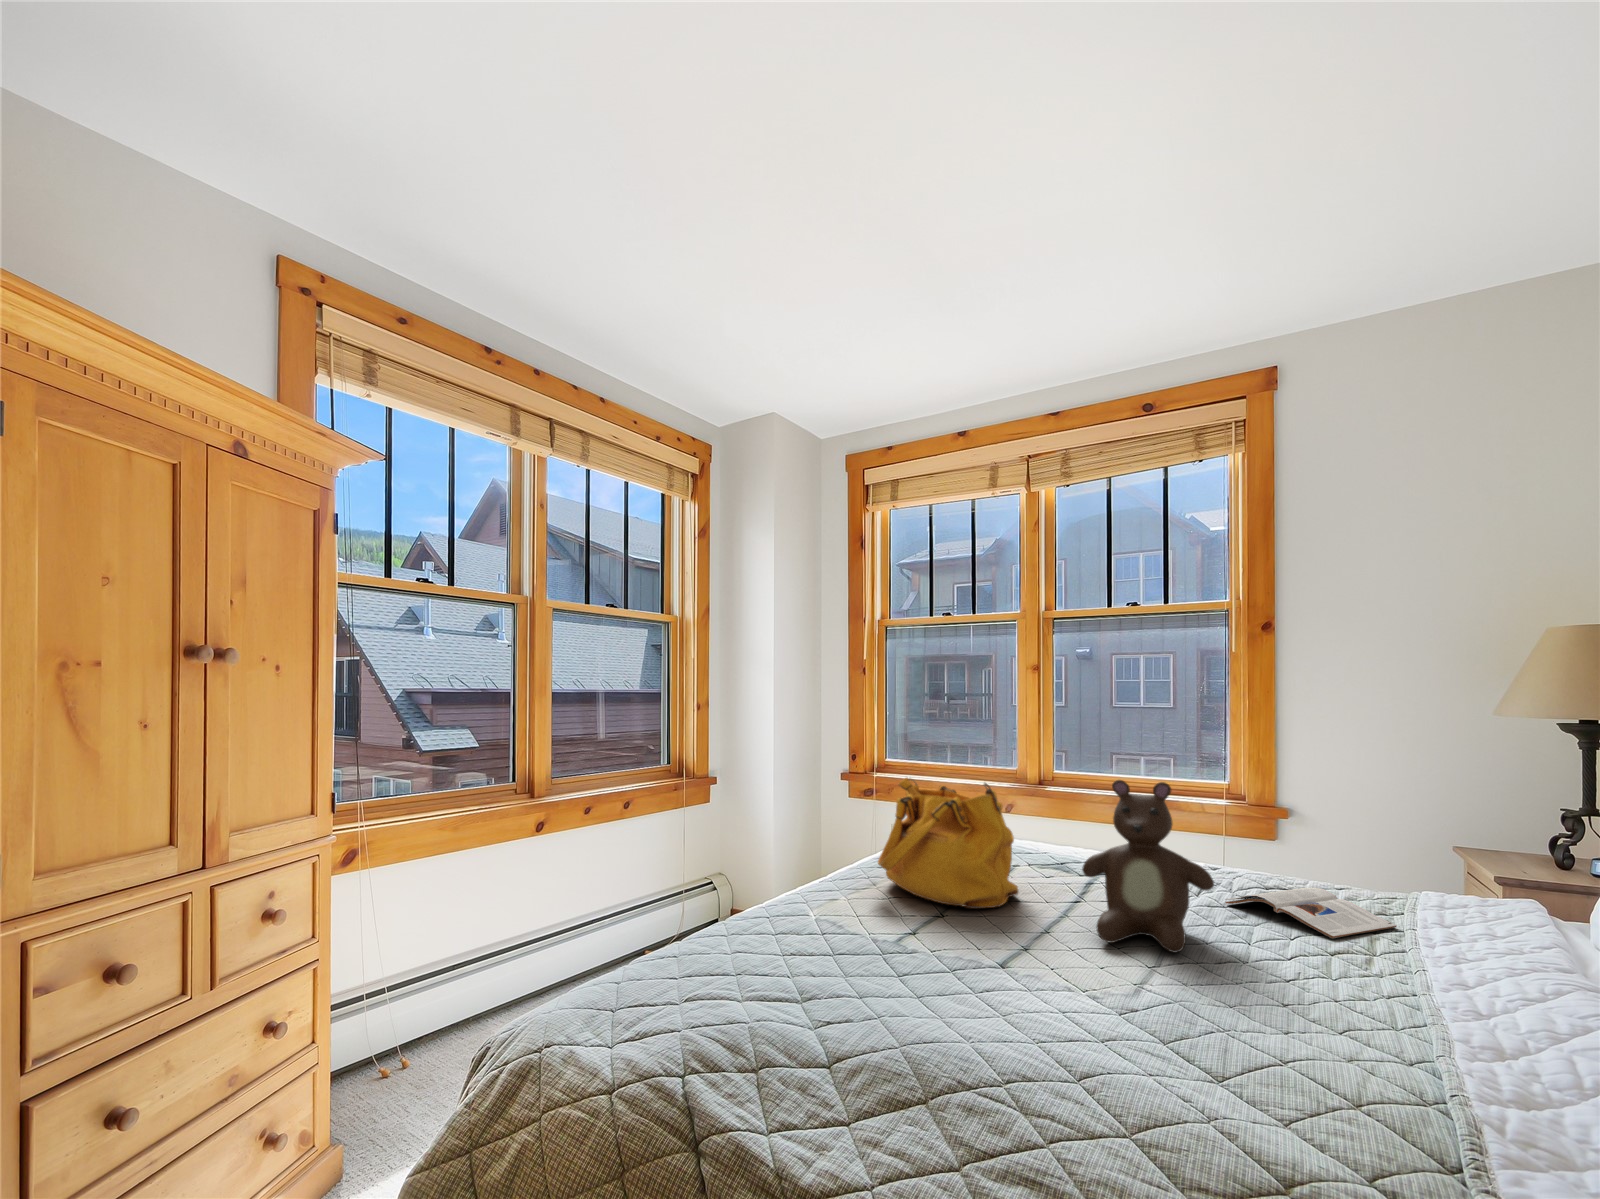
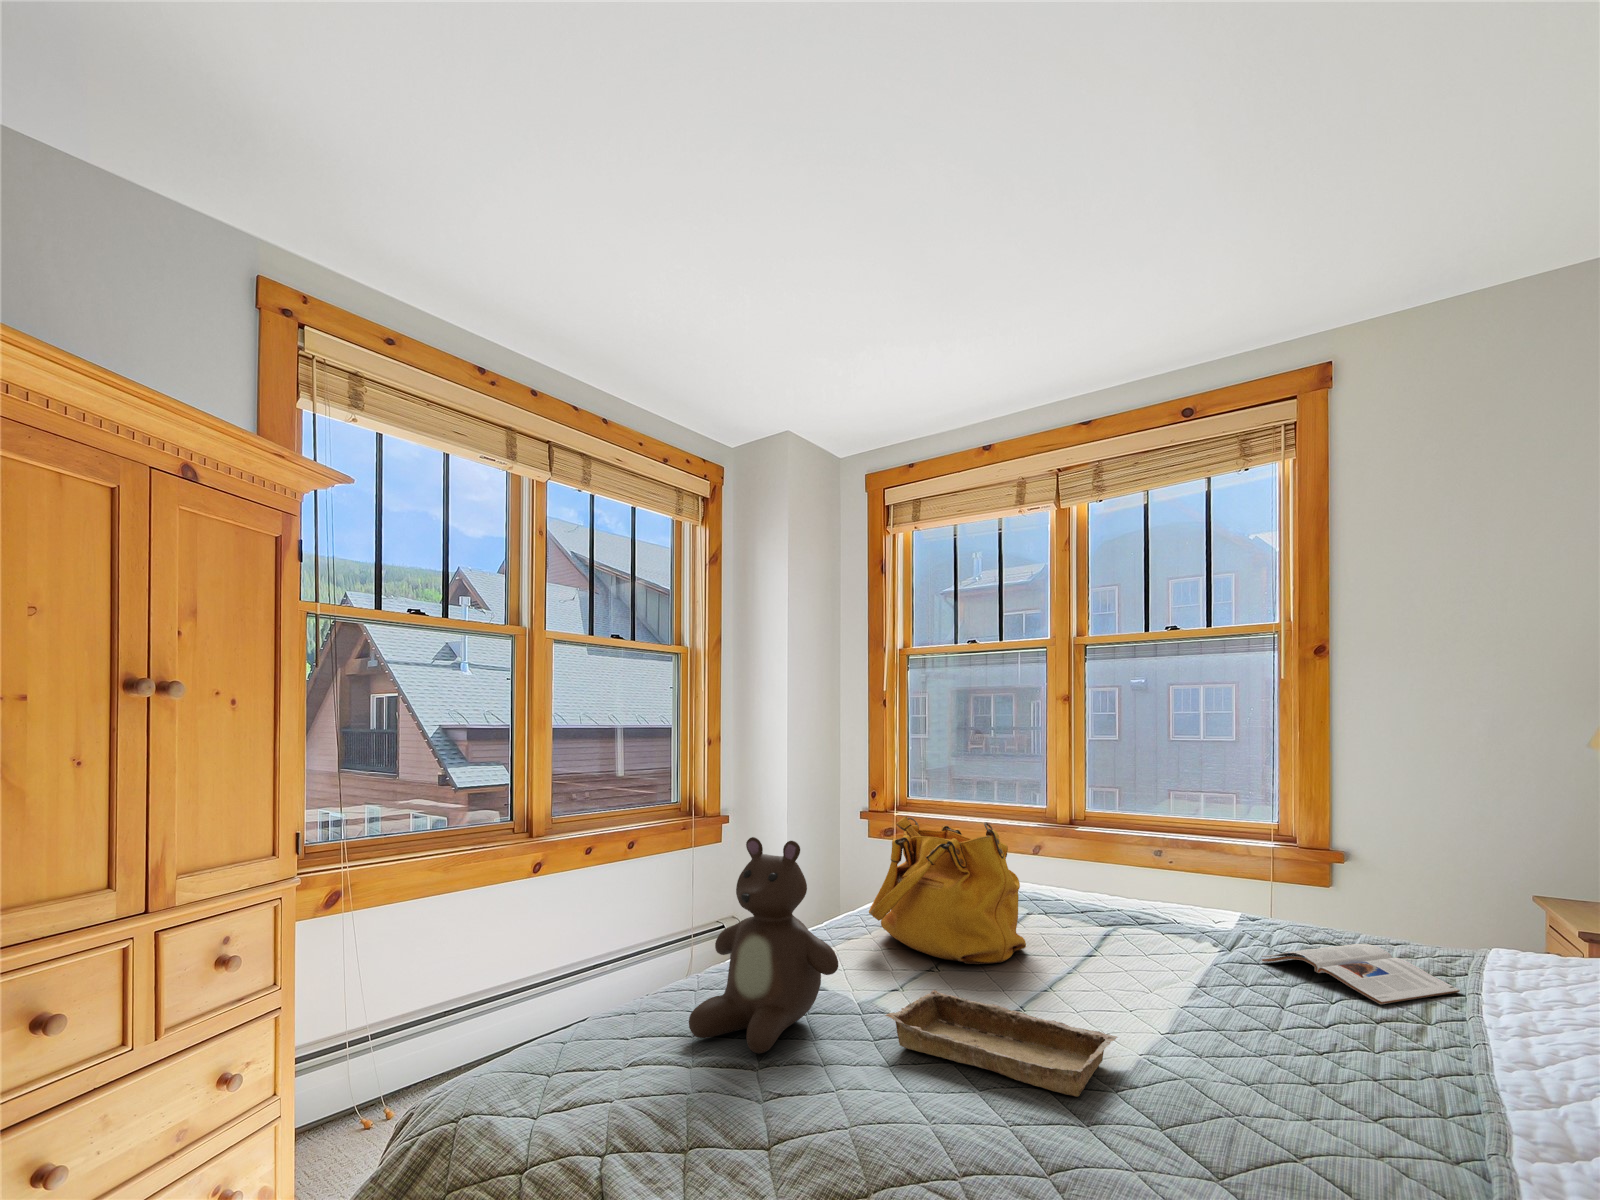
teddy bear: present [1082,780,1214,952] -> present [689,837,838,1054]
tray: none [913,931,1119,1019] -> present [886,990,1117,1096]

